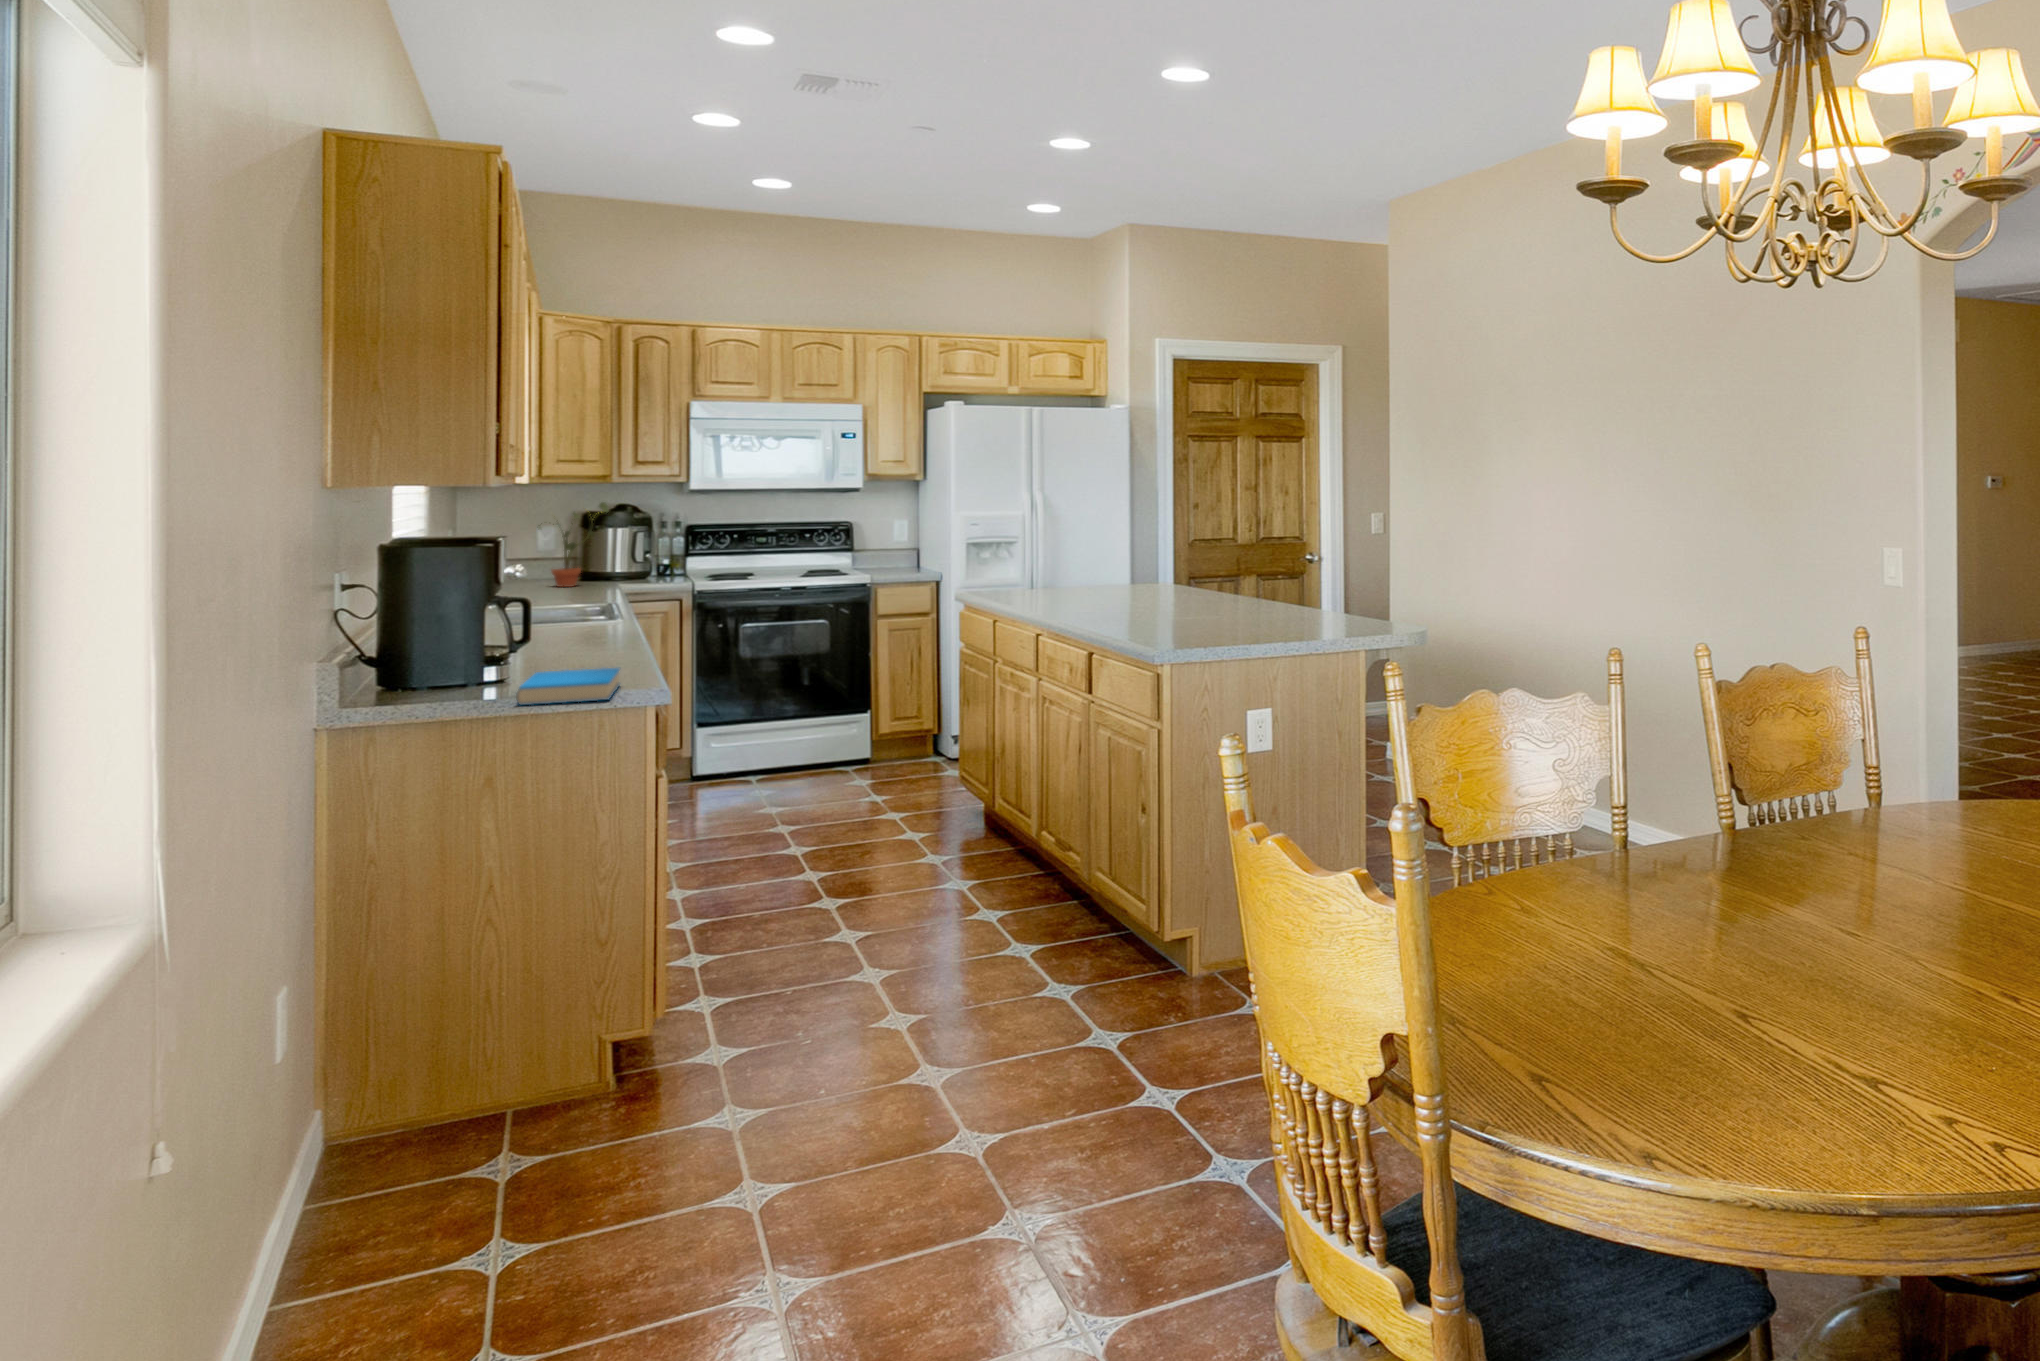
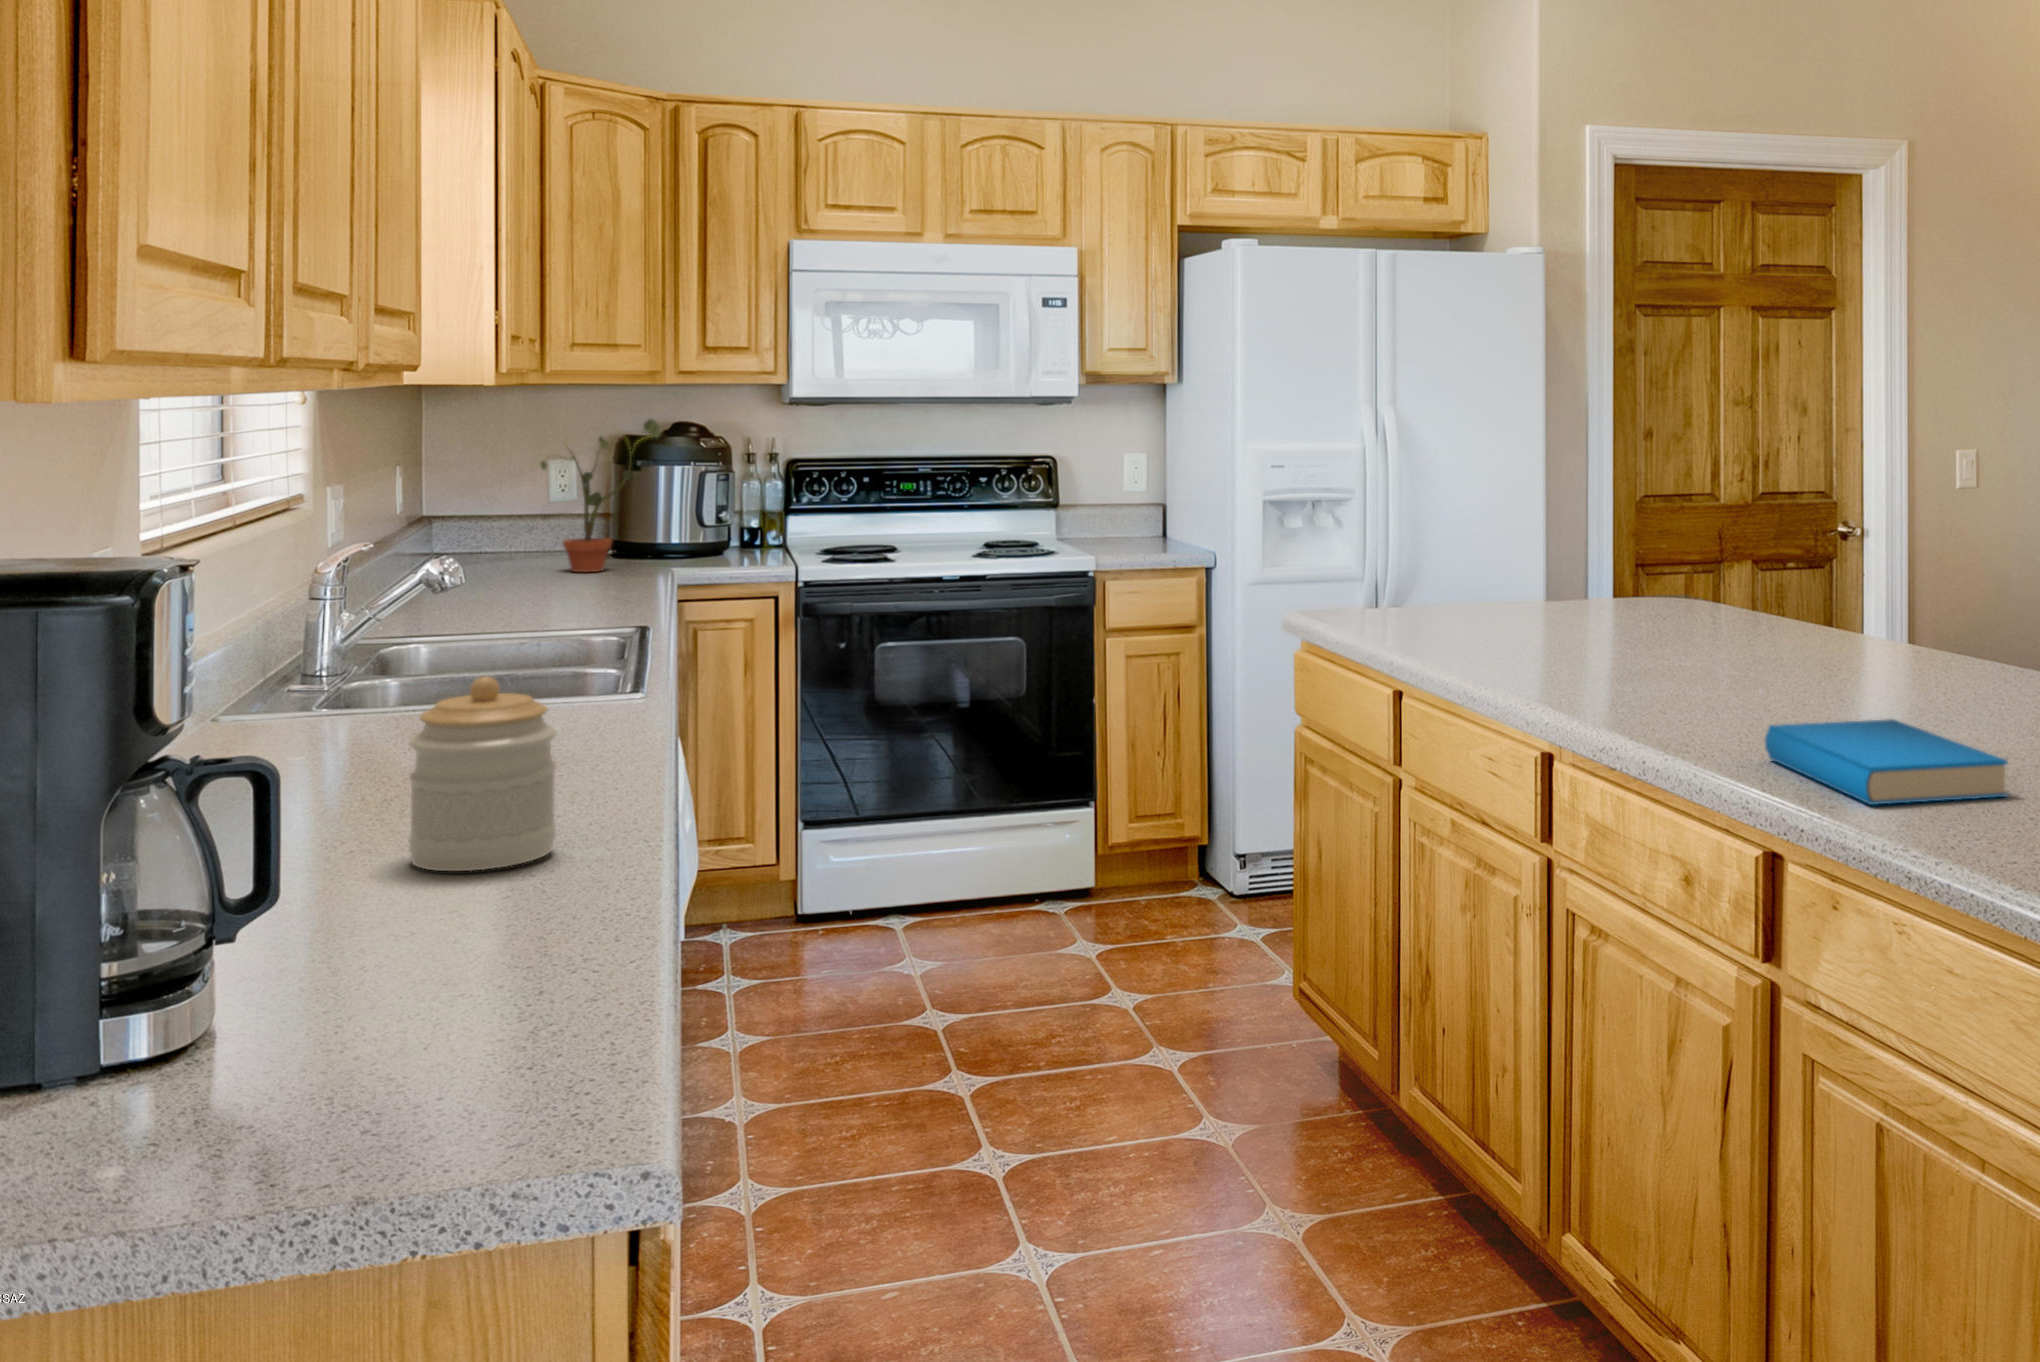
jar: none [543,595,603,666] -> present [409,677,557,871]
book: present [516,668,619,705] -> present [1765,719,2008,805]

